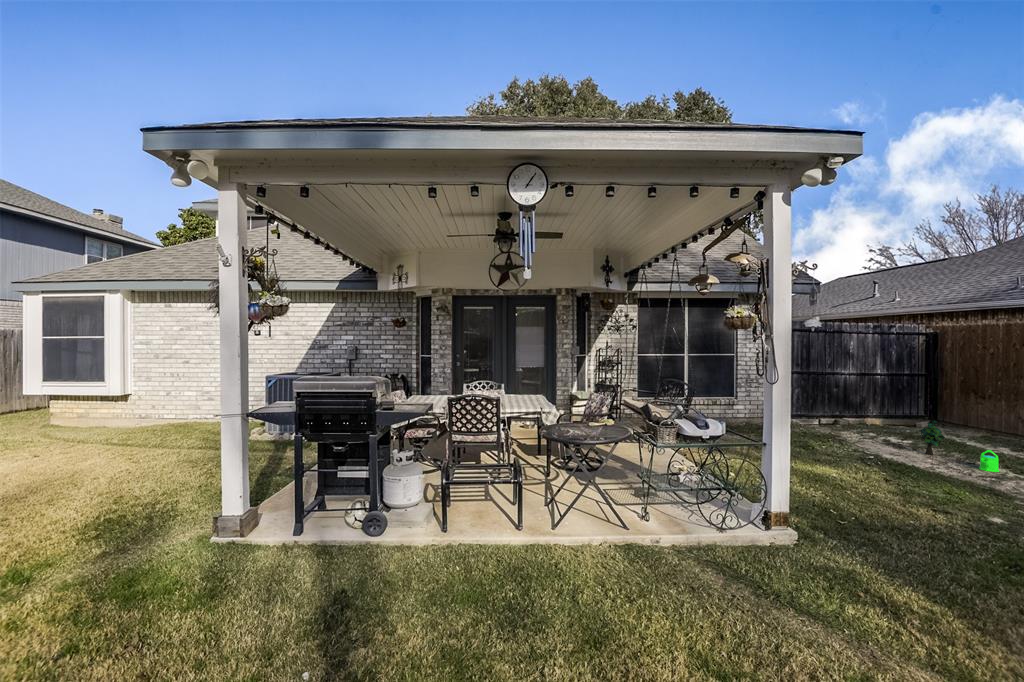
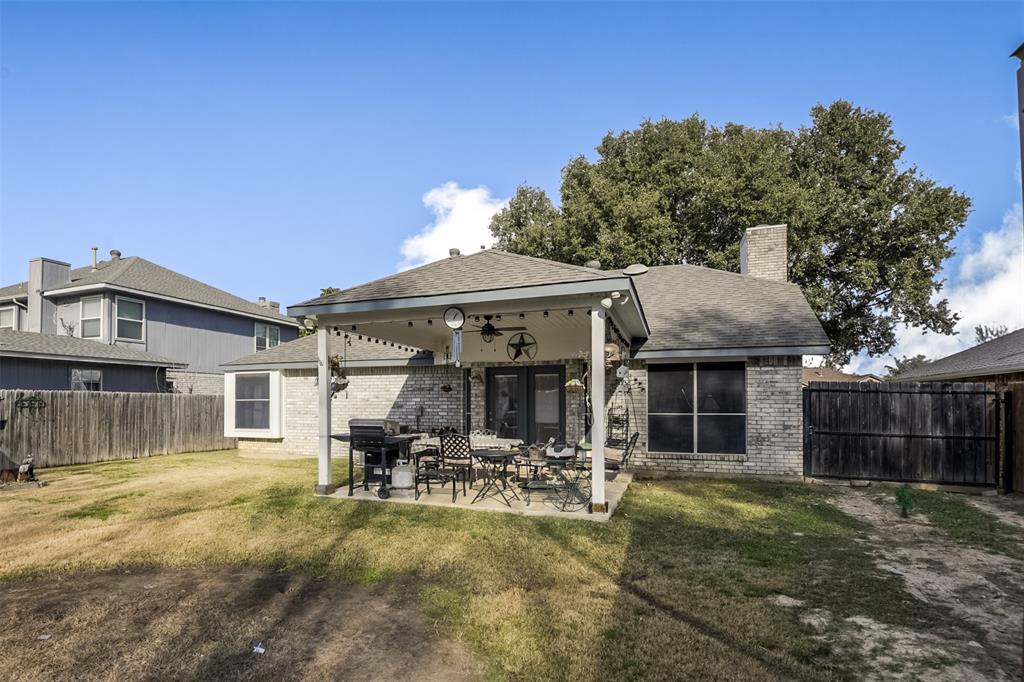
watering can: present [979,450,1000,472] -> none [921,514,945,536]

